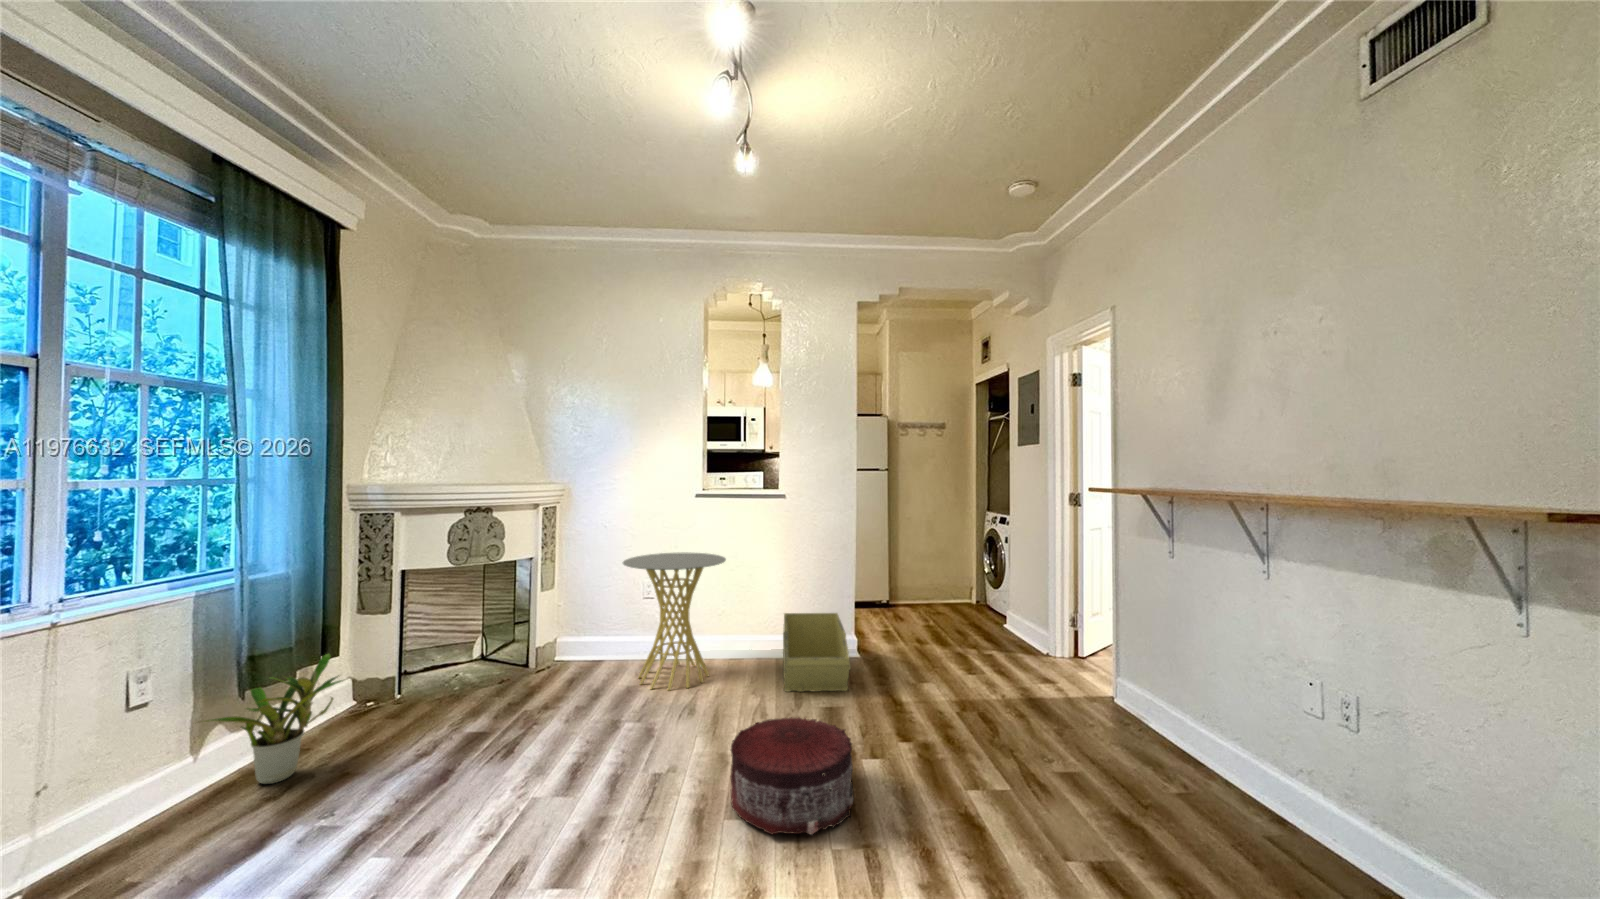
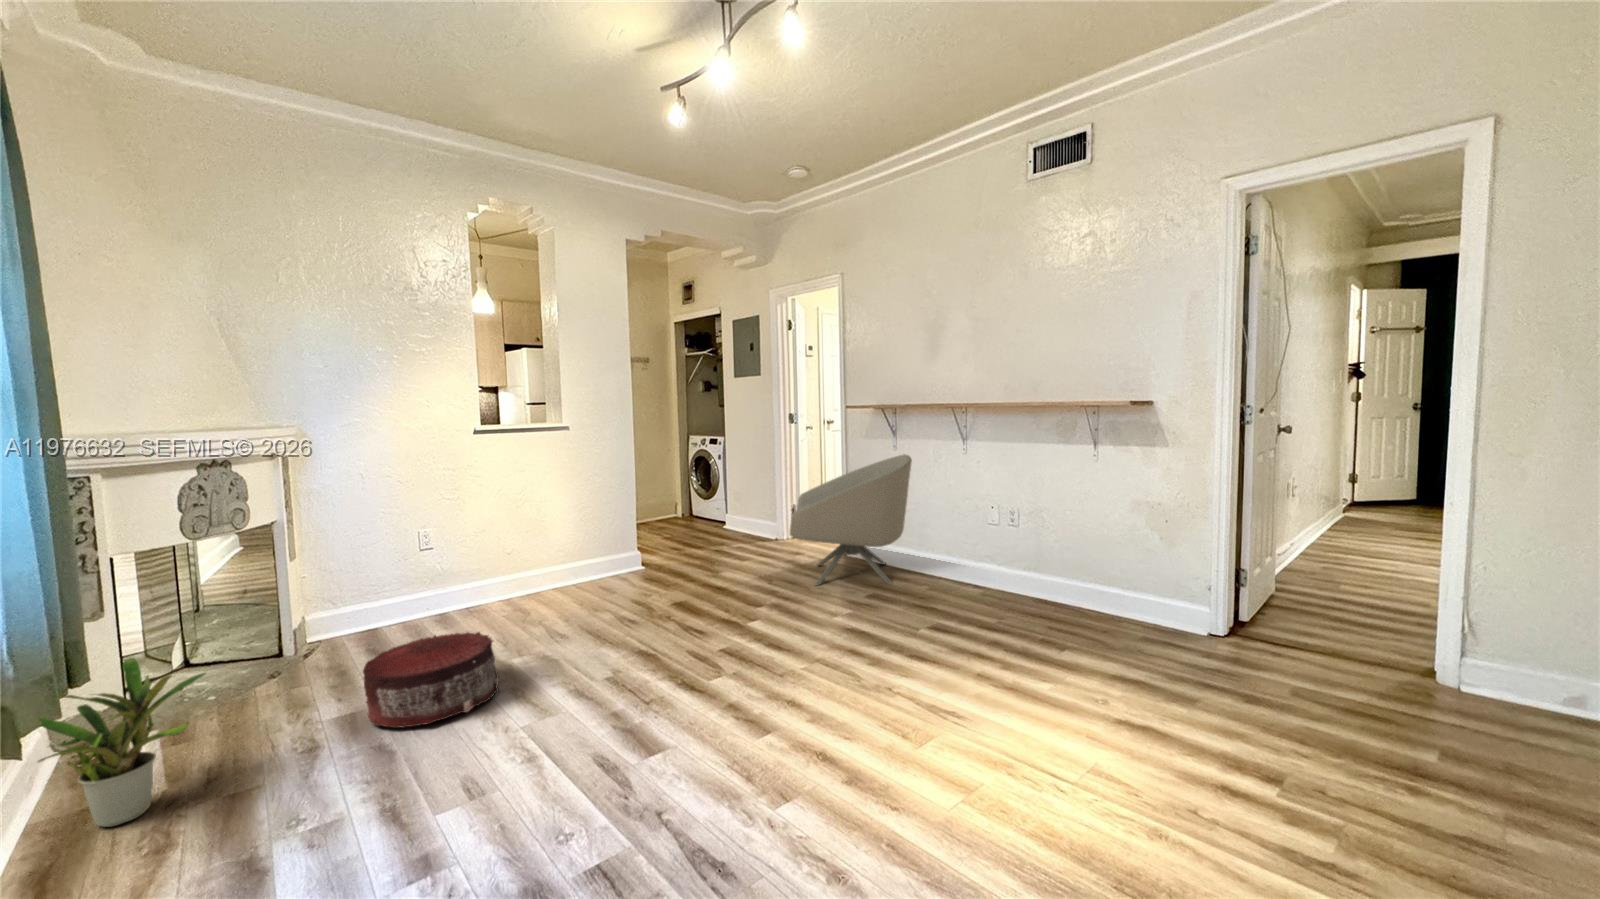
side table: present [623,552,726,691] -> none [421,491,541,631]
armchair: none [969,583,1209,811] -> present [790,454,912,585]
storage bin: present [783,613,851,692] -> none [577,530,674,598]
pouf: present [730,717,854,834] -> present [363,632,499,728]

